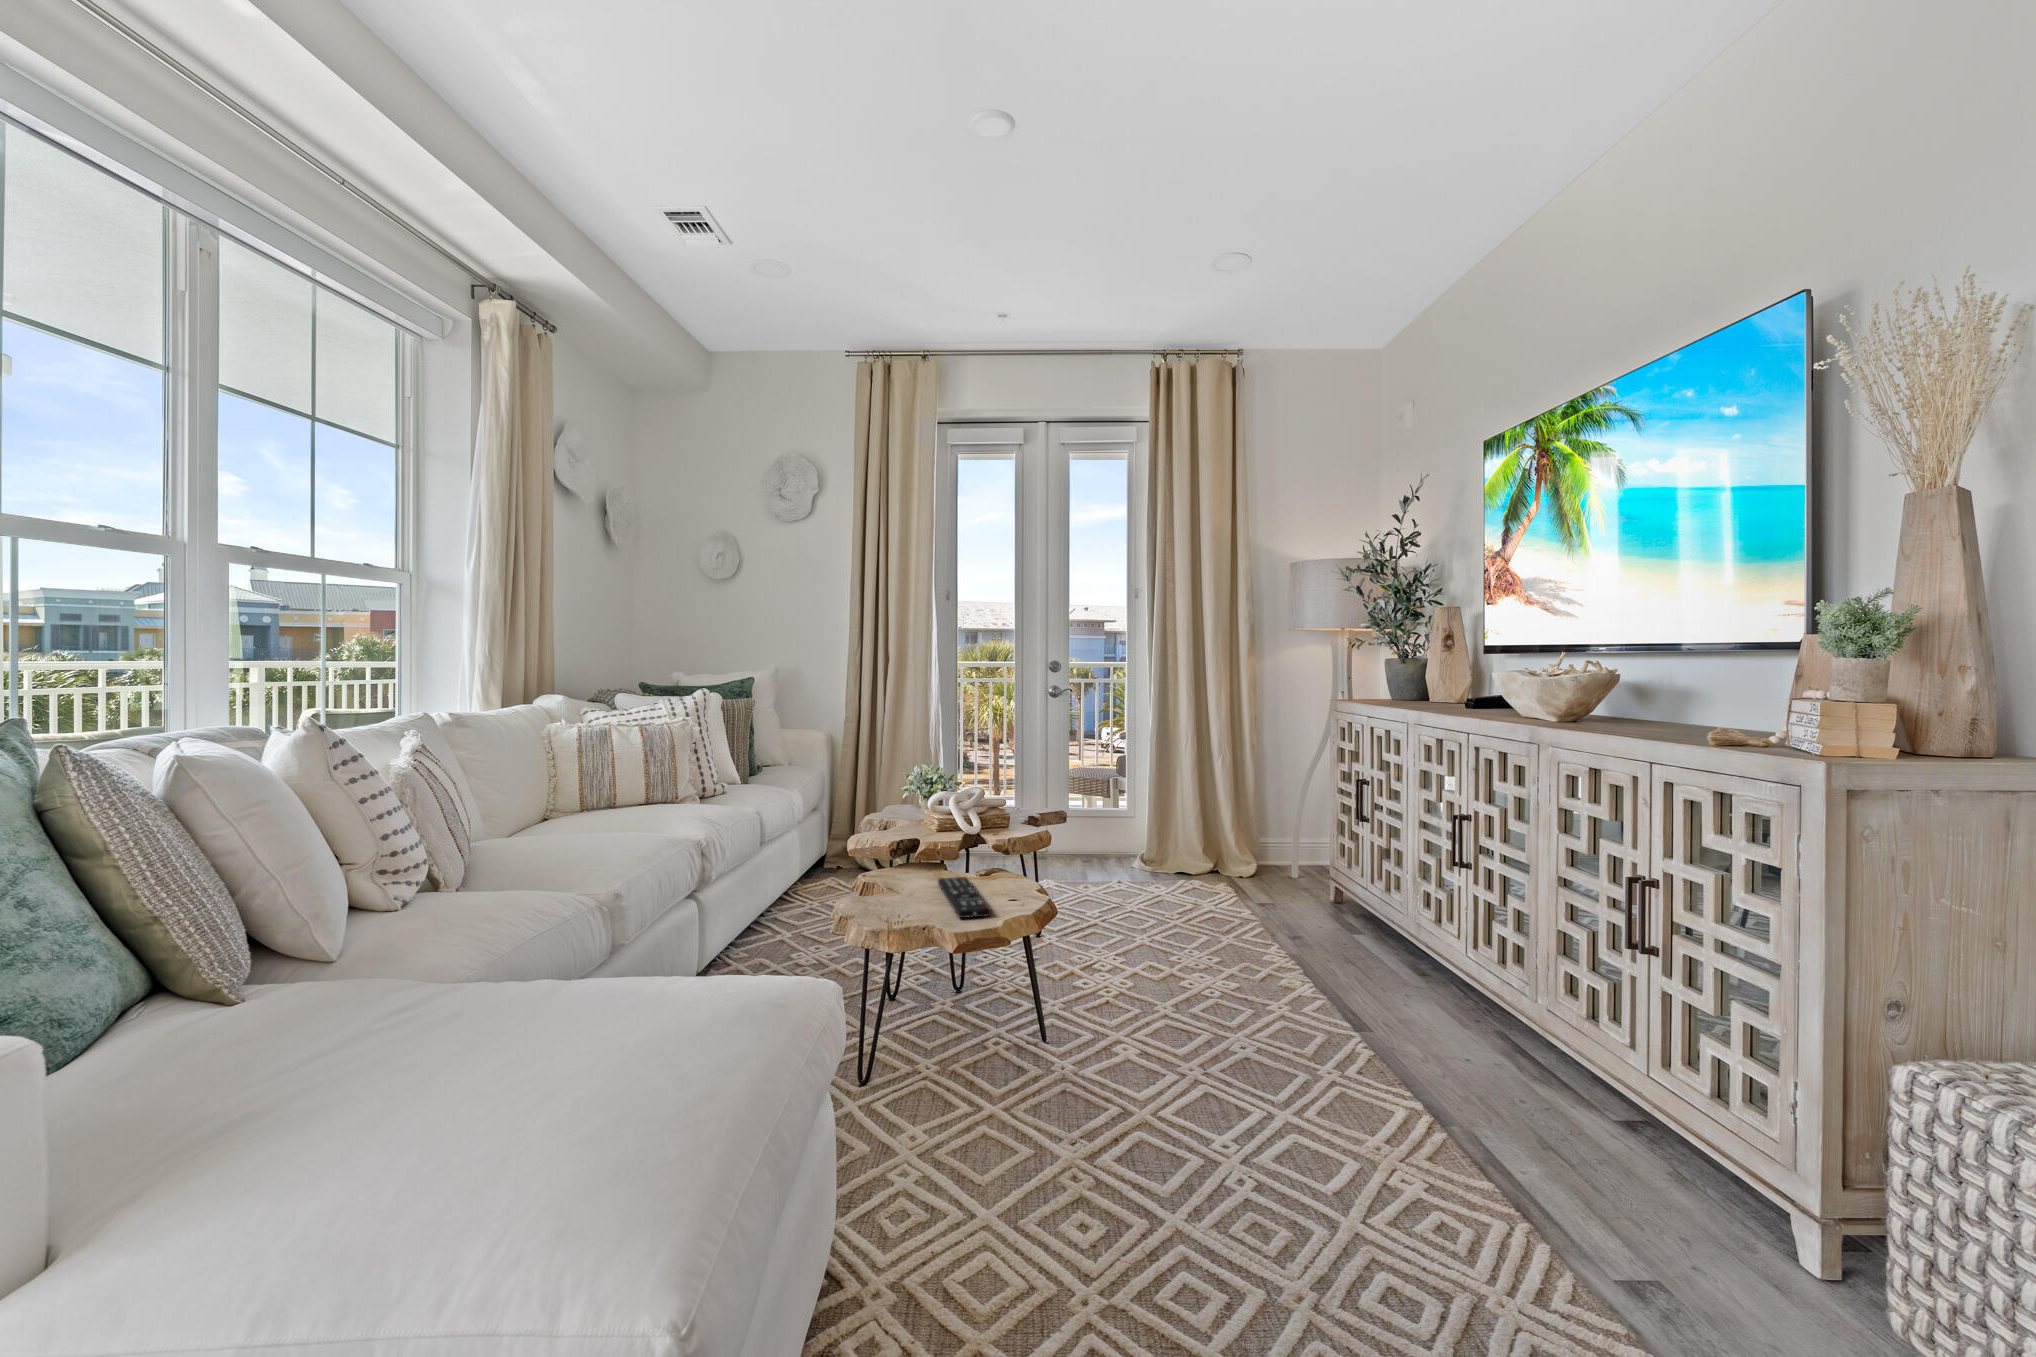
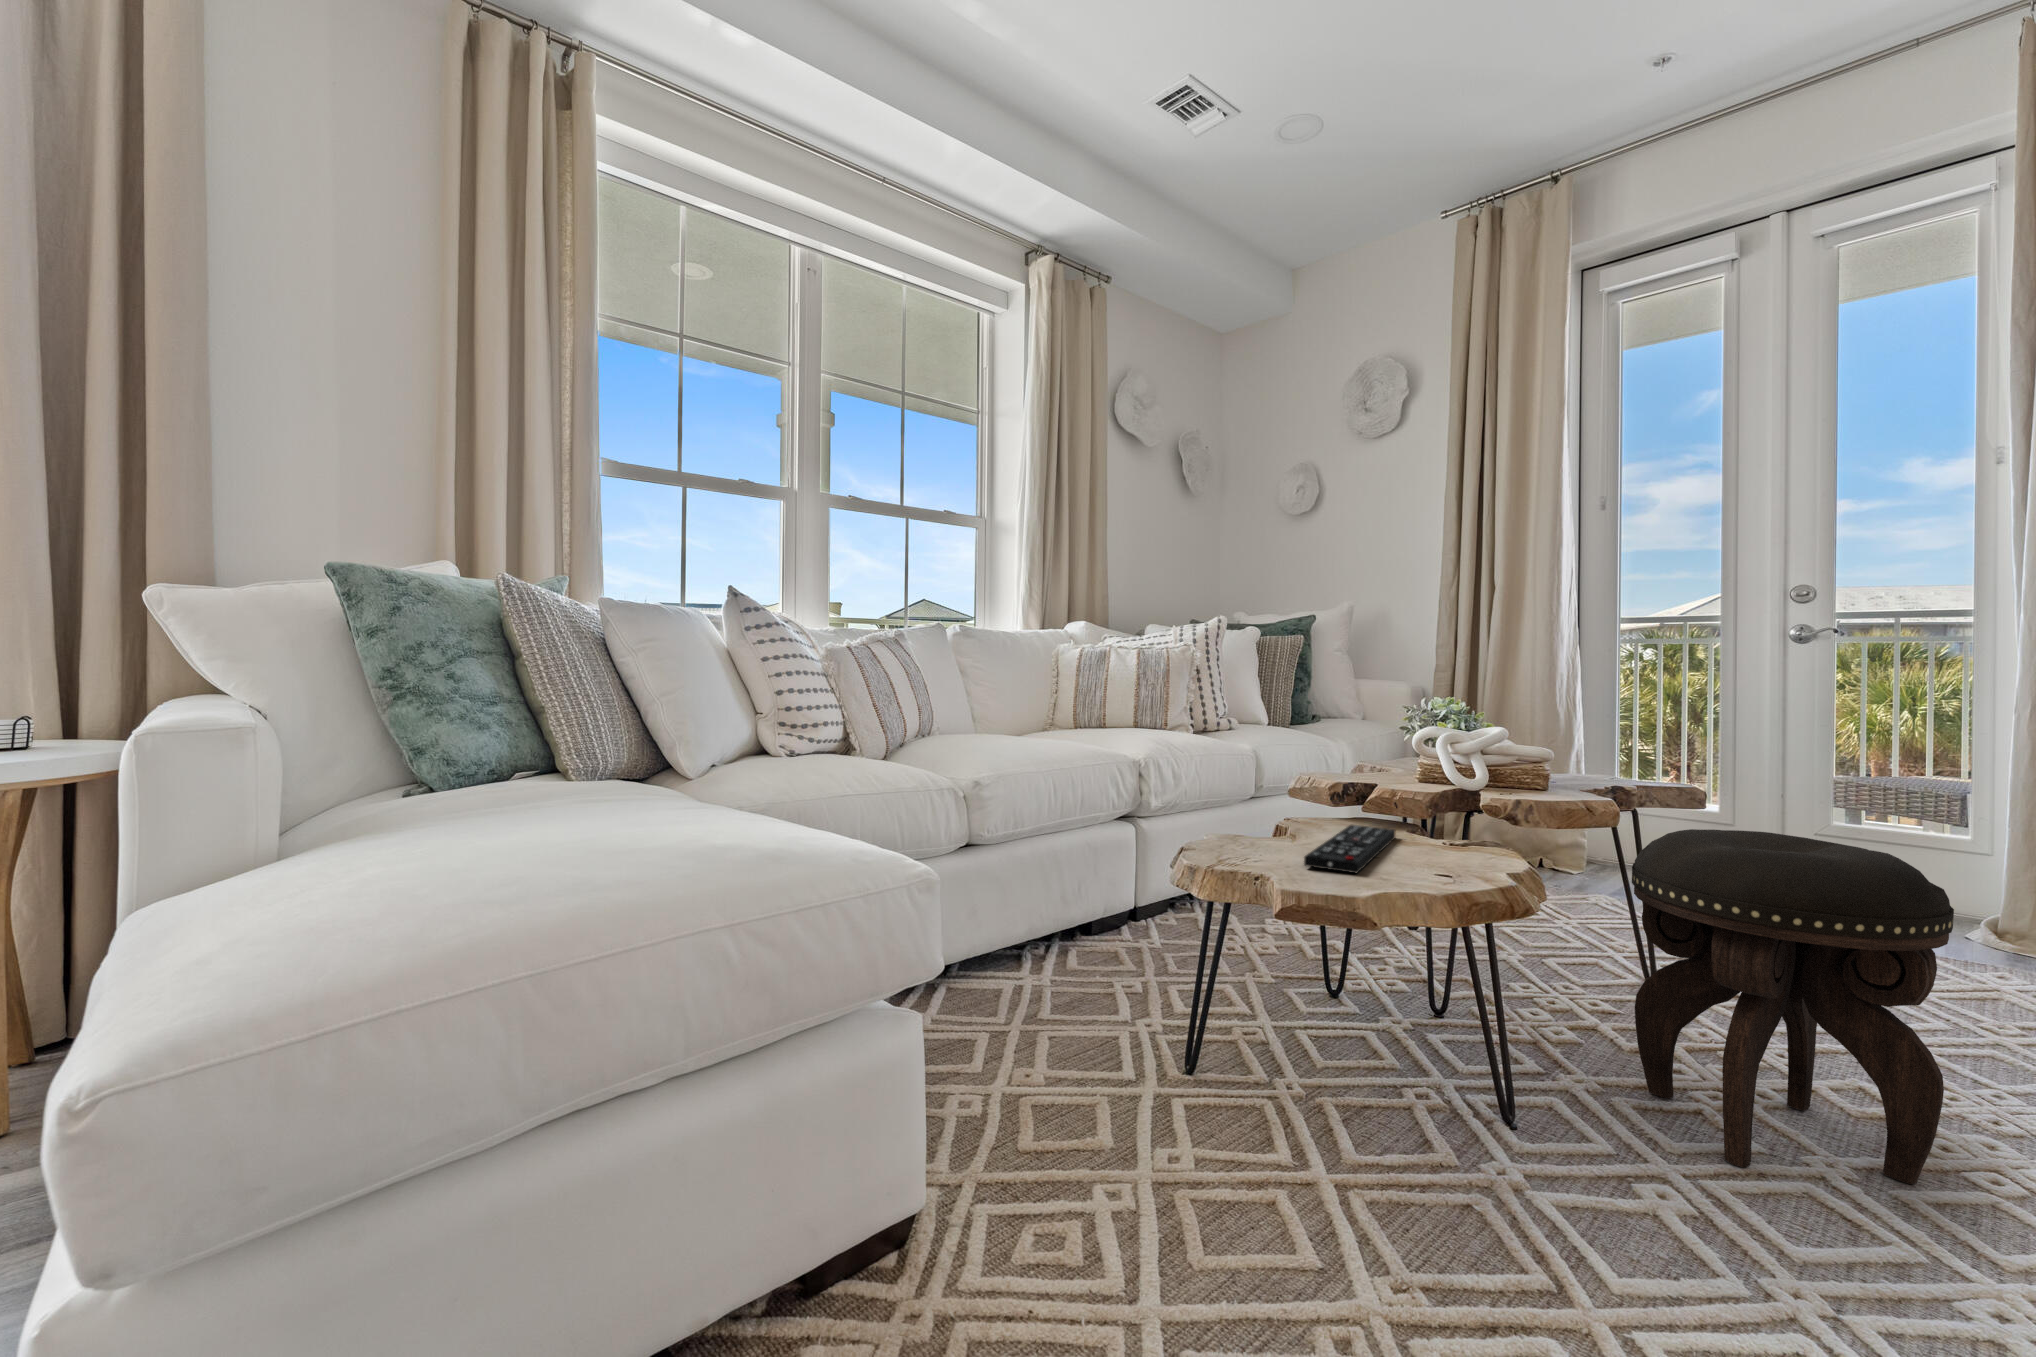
footstool: none [1076,843,1203,1024] -> present [1632,829,1954,1184]

